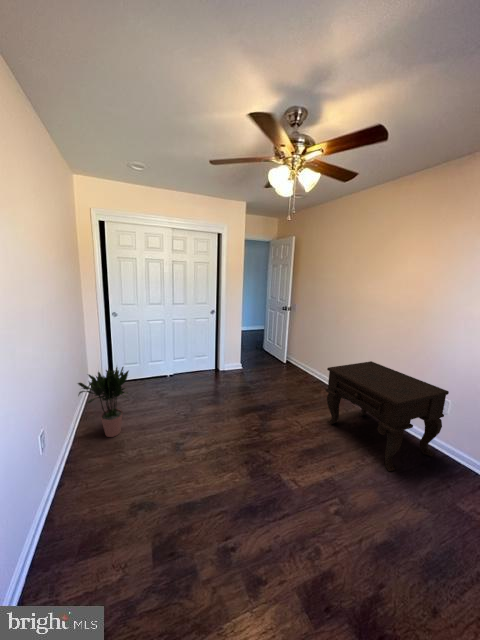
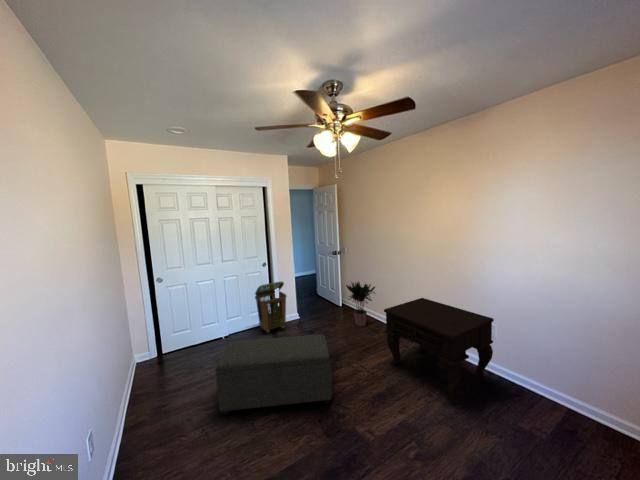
laundry basket: none [201,329,231,377] -> present [255,282,286,333]
potted plant: present [78,367,129,437] -> present [347,282,375,326]
ottoman: none [156,379,265,449] -> present [216,334,332,415]

